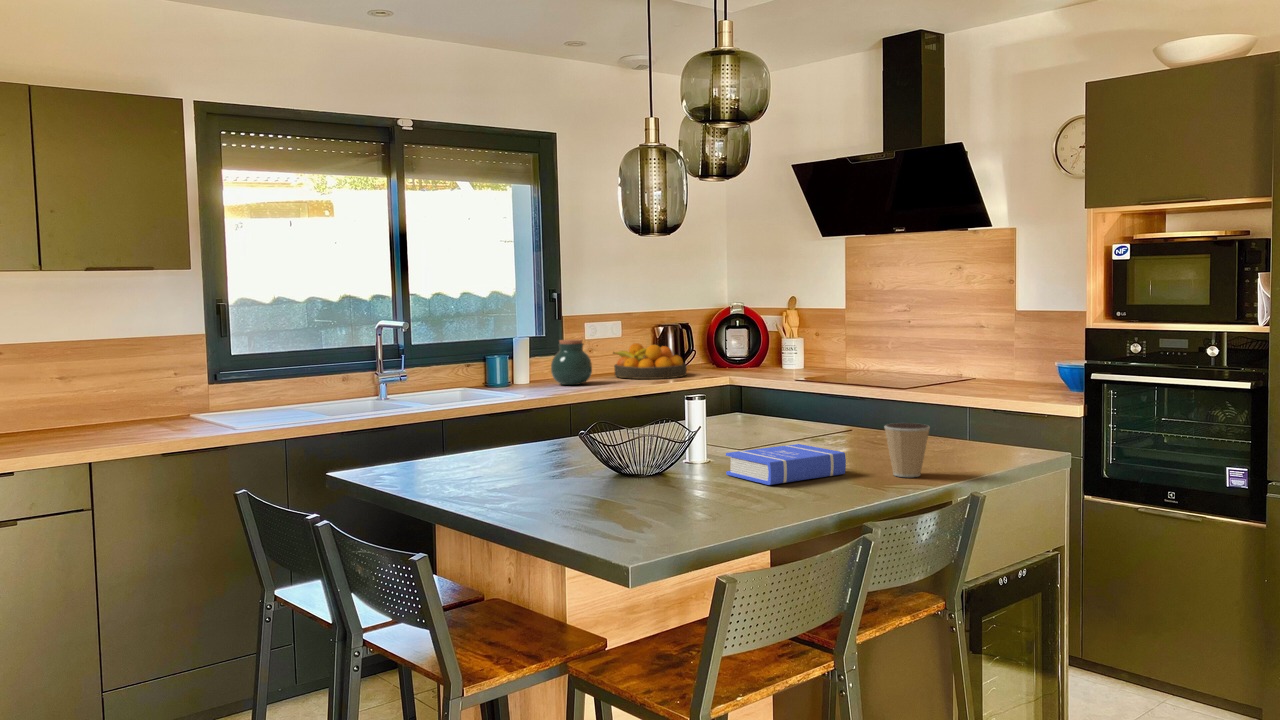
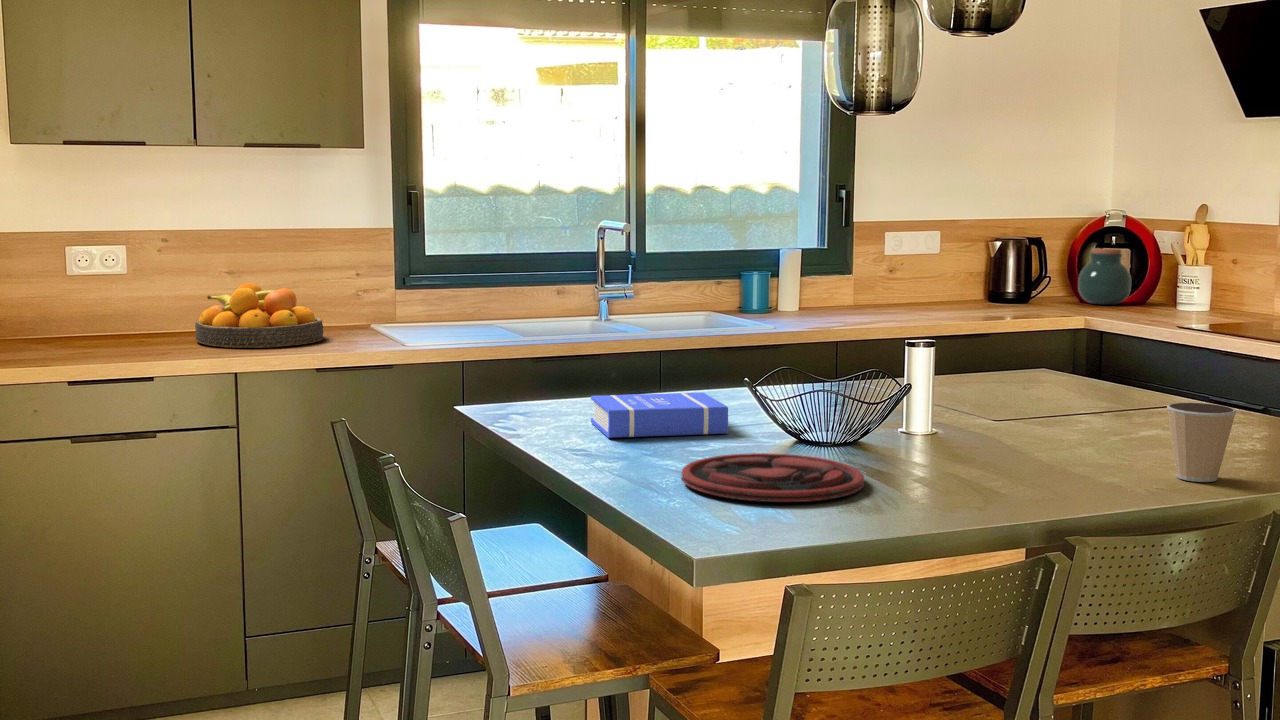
jar: present [551,339,592,385] -> present [1078,248,1131,305]
fruit bowl: present [613,343,687,379] -> present [195,283,323,348]
book: present [726,444,846,485] -> present [591,393,728,438]
plate: none [561,484,700,519] -> present [682,453,864,502]

